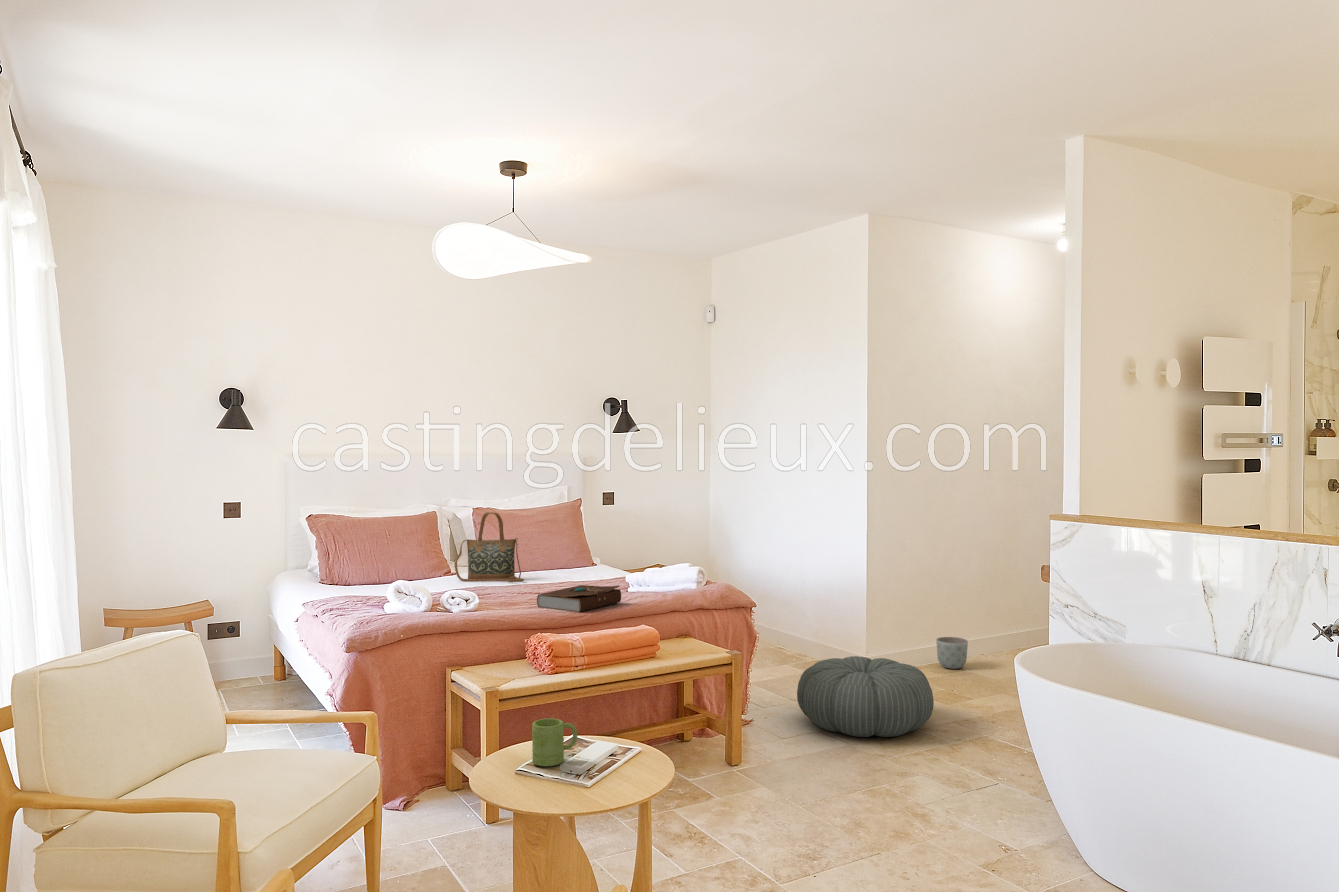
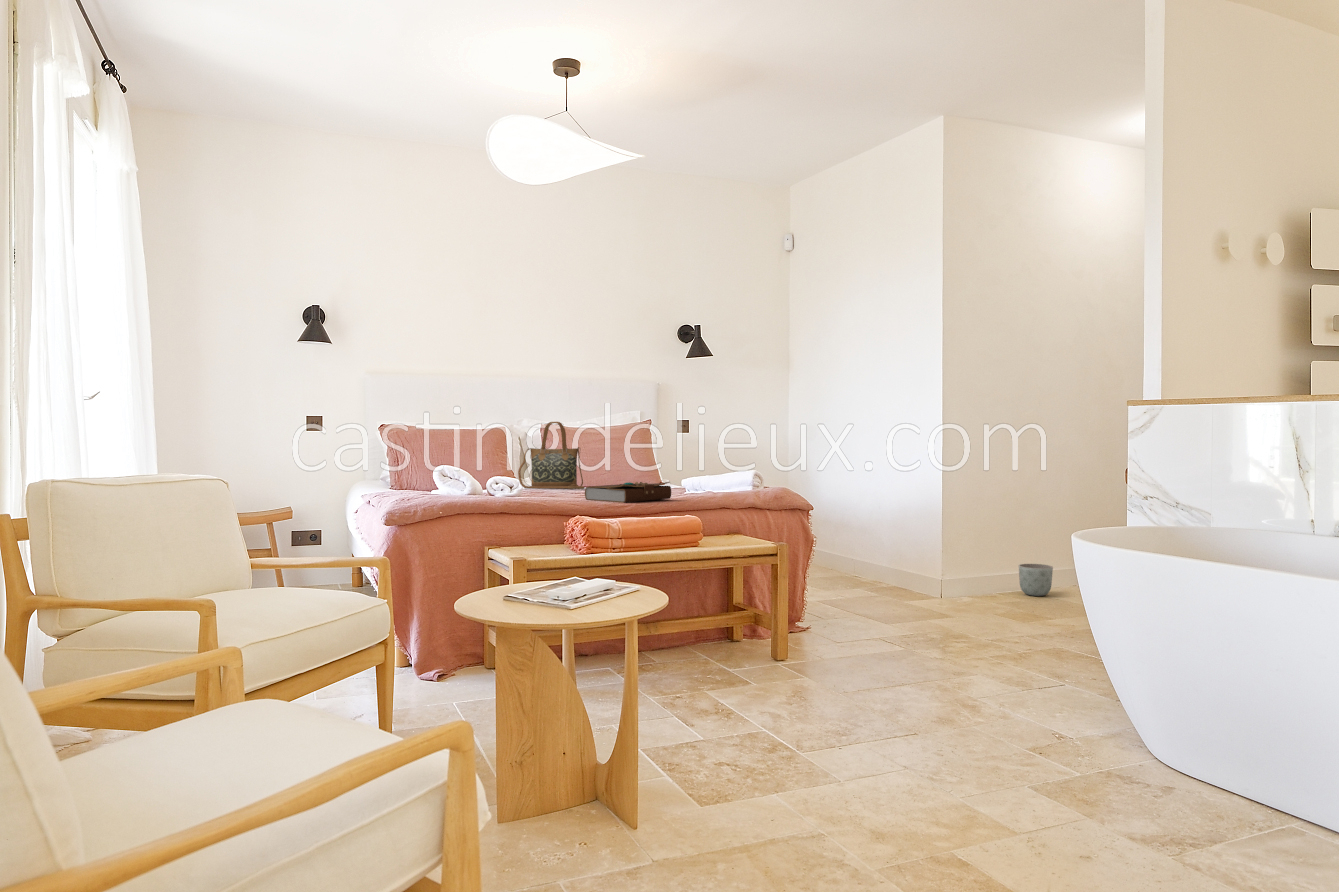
pouf: present [797,656,934,737] -> none [857,568,1003,645]
mug: present [532,718,577,766] -> none [530,559,578,605]

